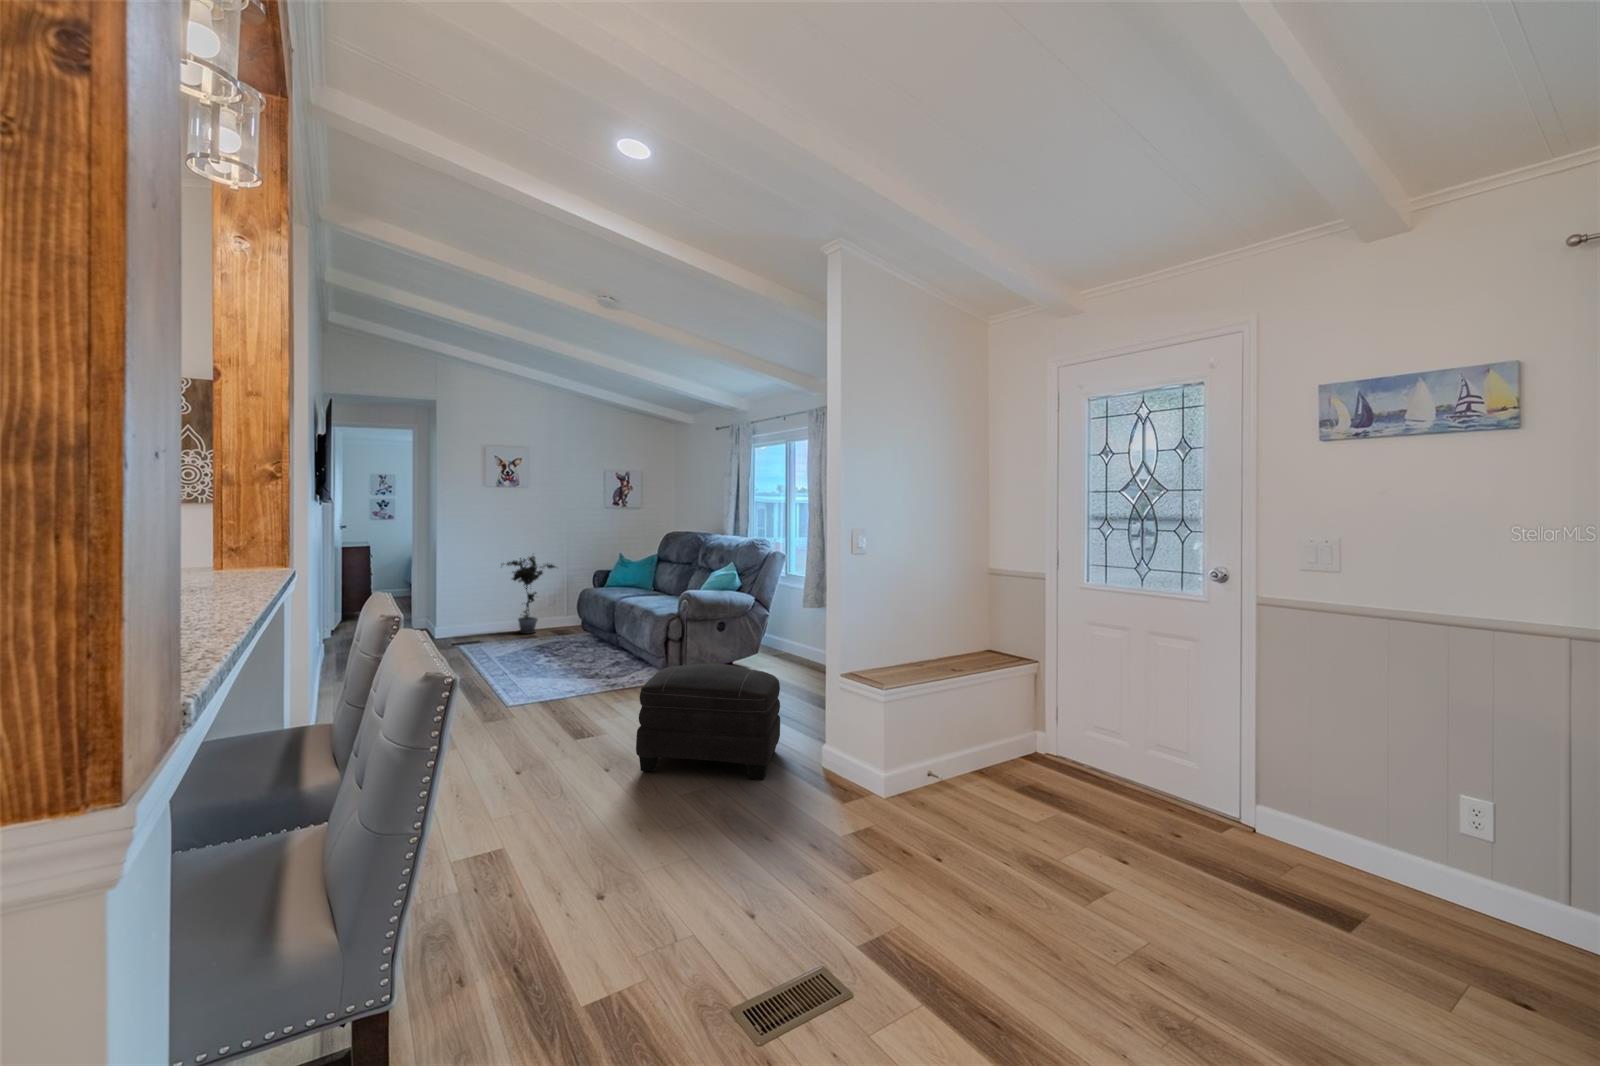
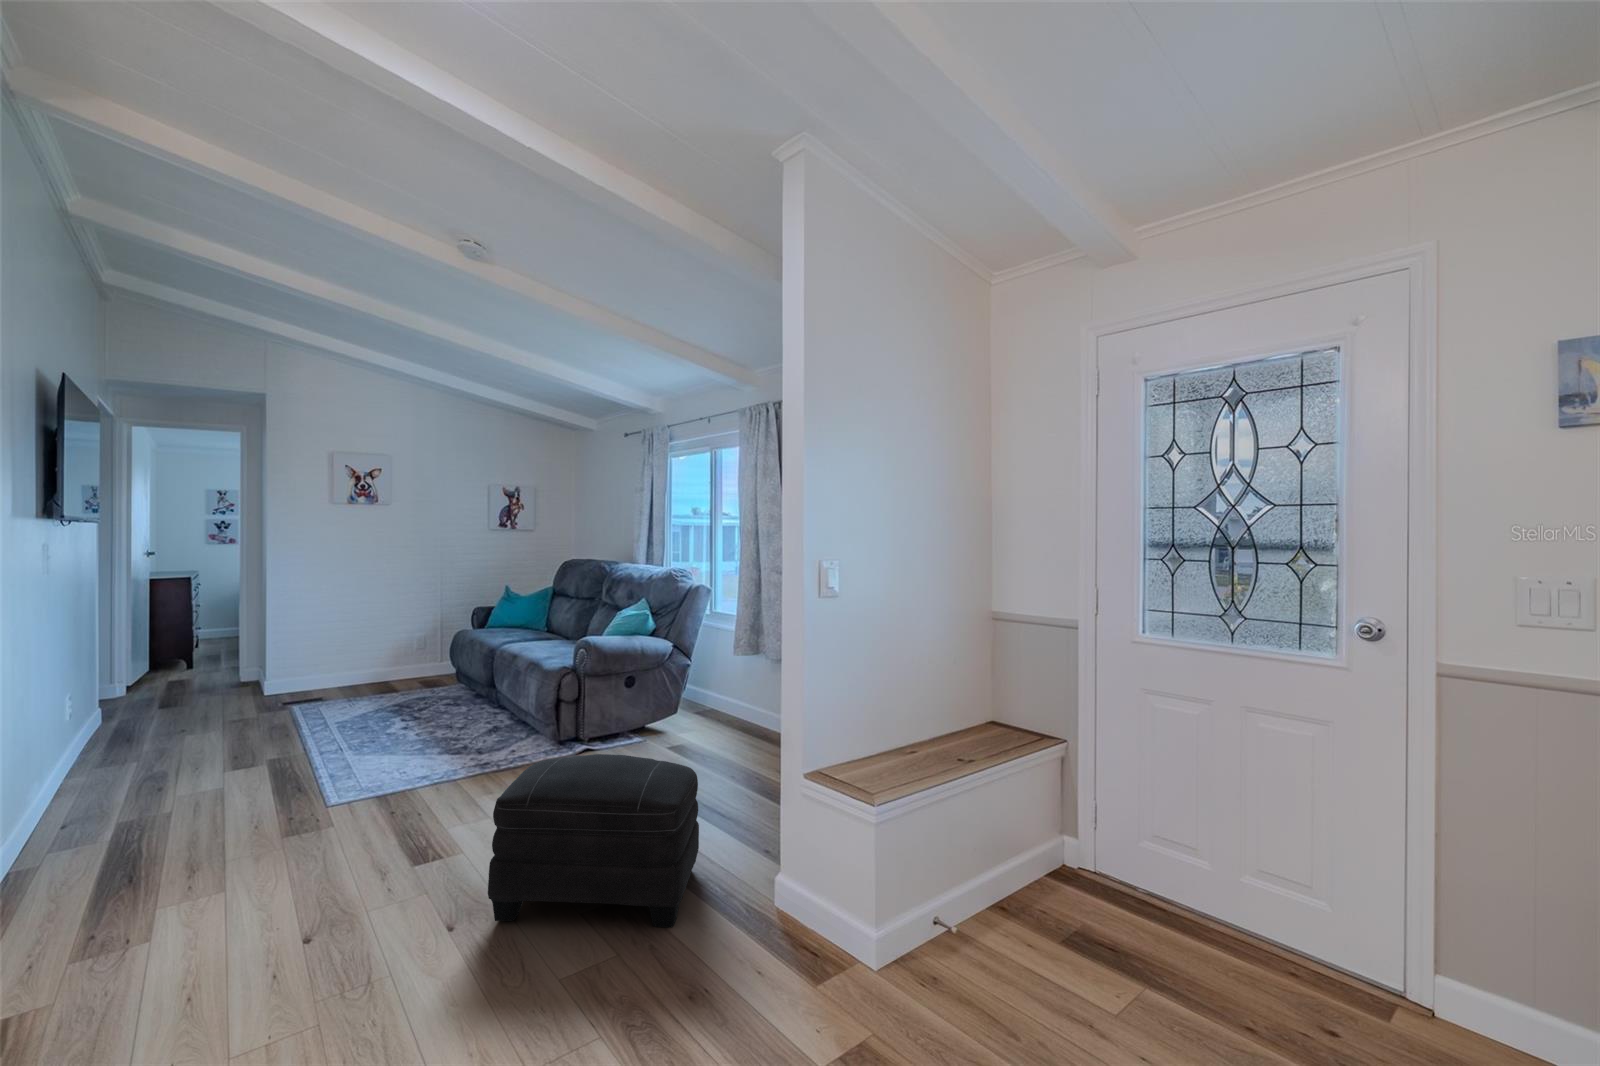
potted plant: present [501,556,555,634] -> none [352,587,429,688]

